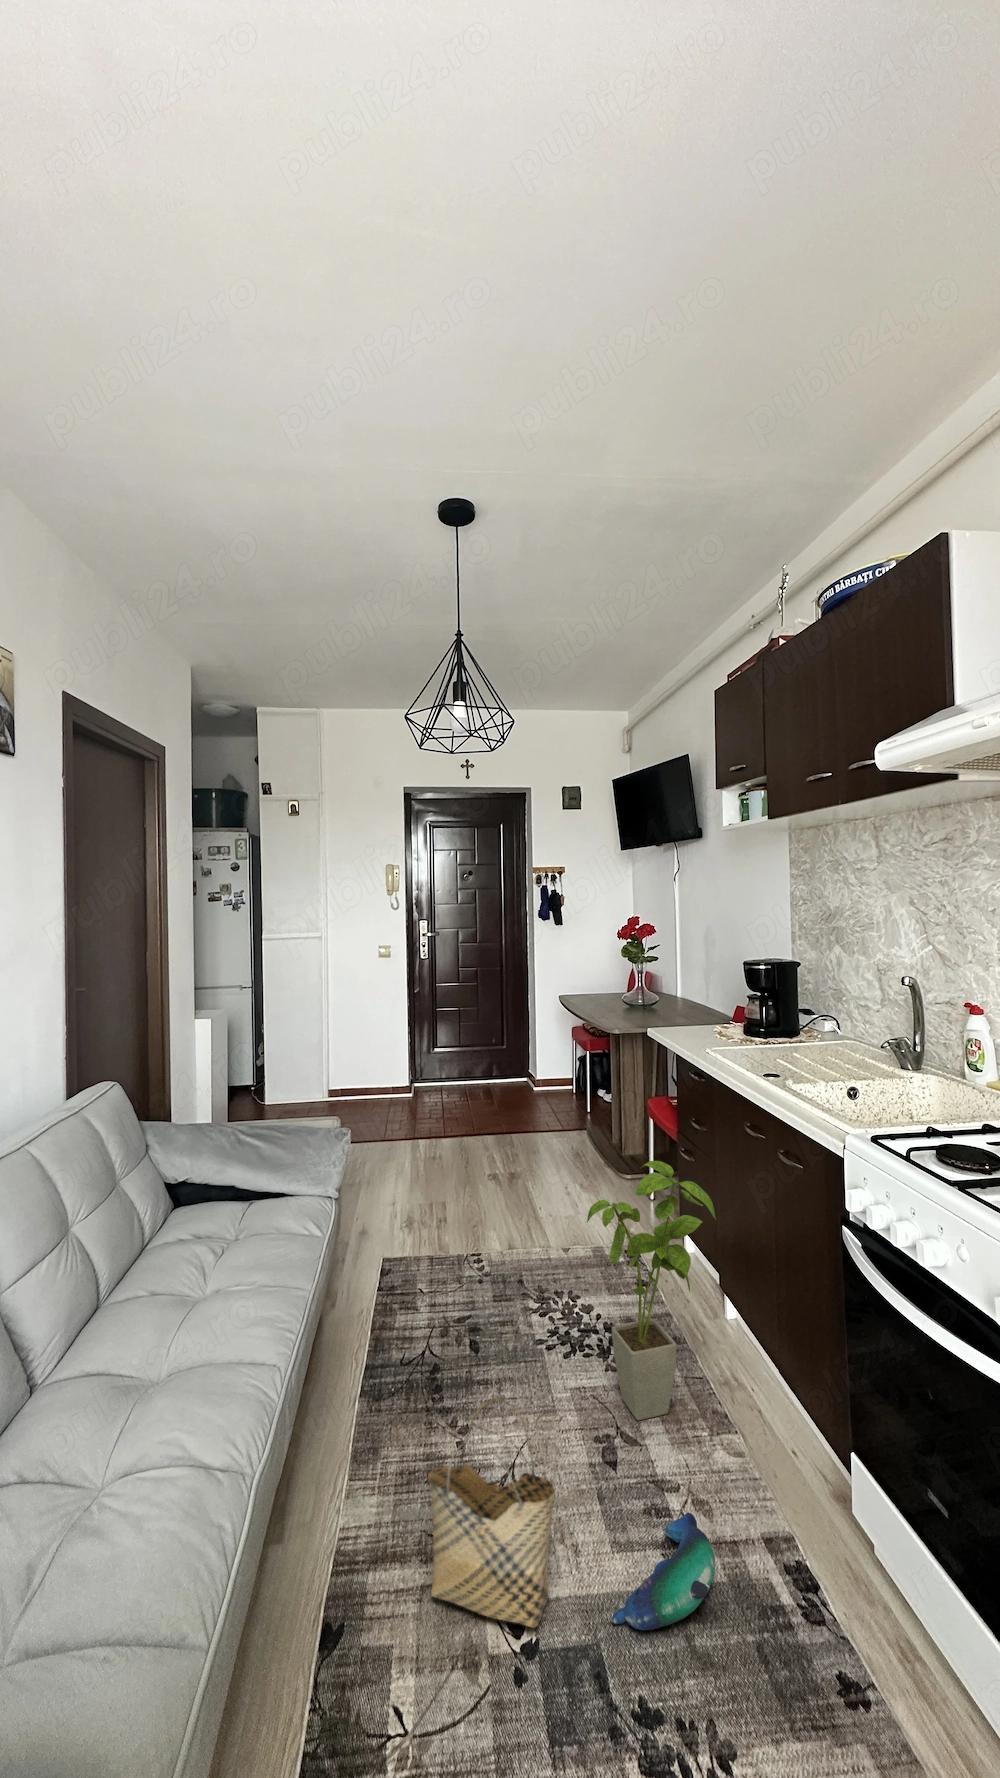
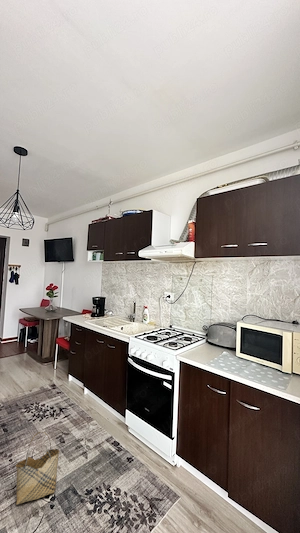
house plant: present [587,1161,716,1420] -> none [54,354,92,428]
plush toy: present [612,1512,715,1630] -> none [75,443,99,479]

